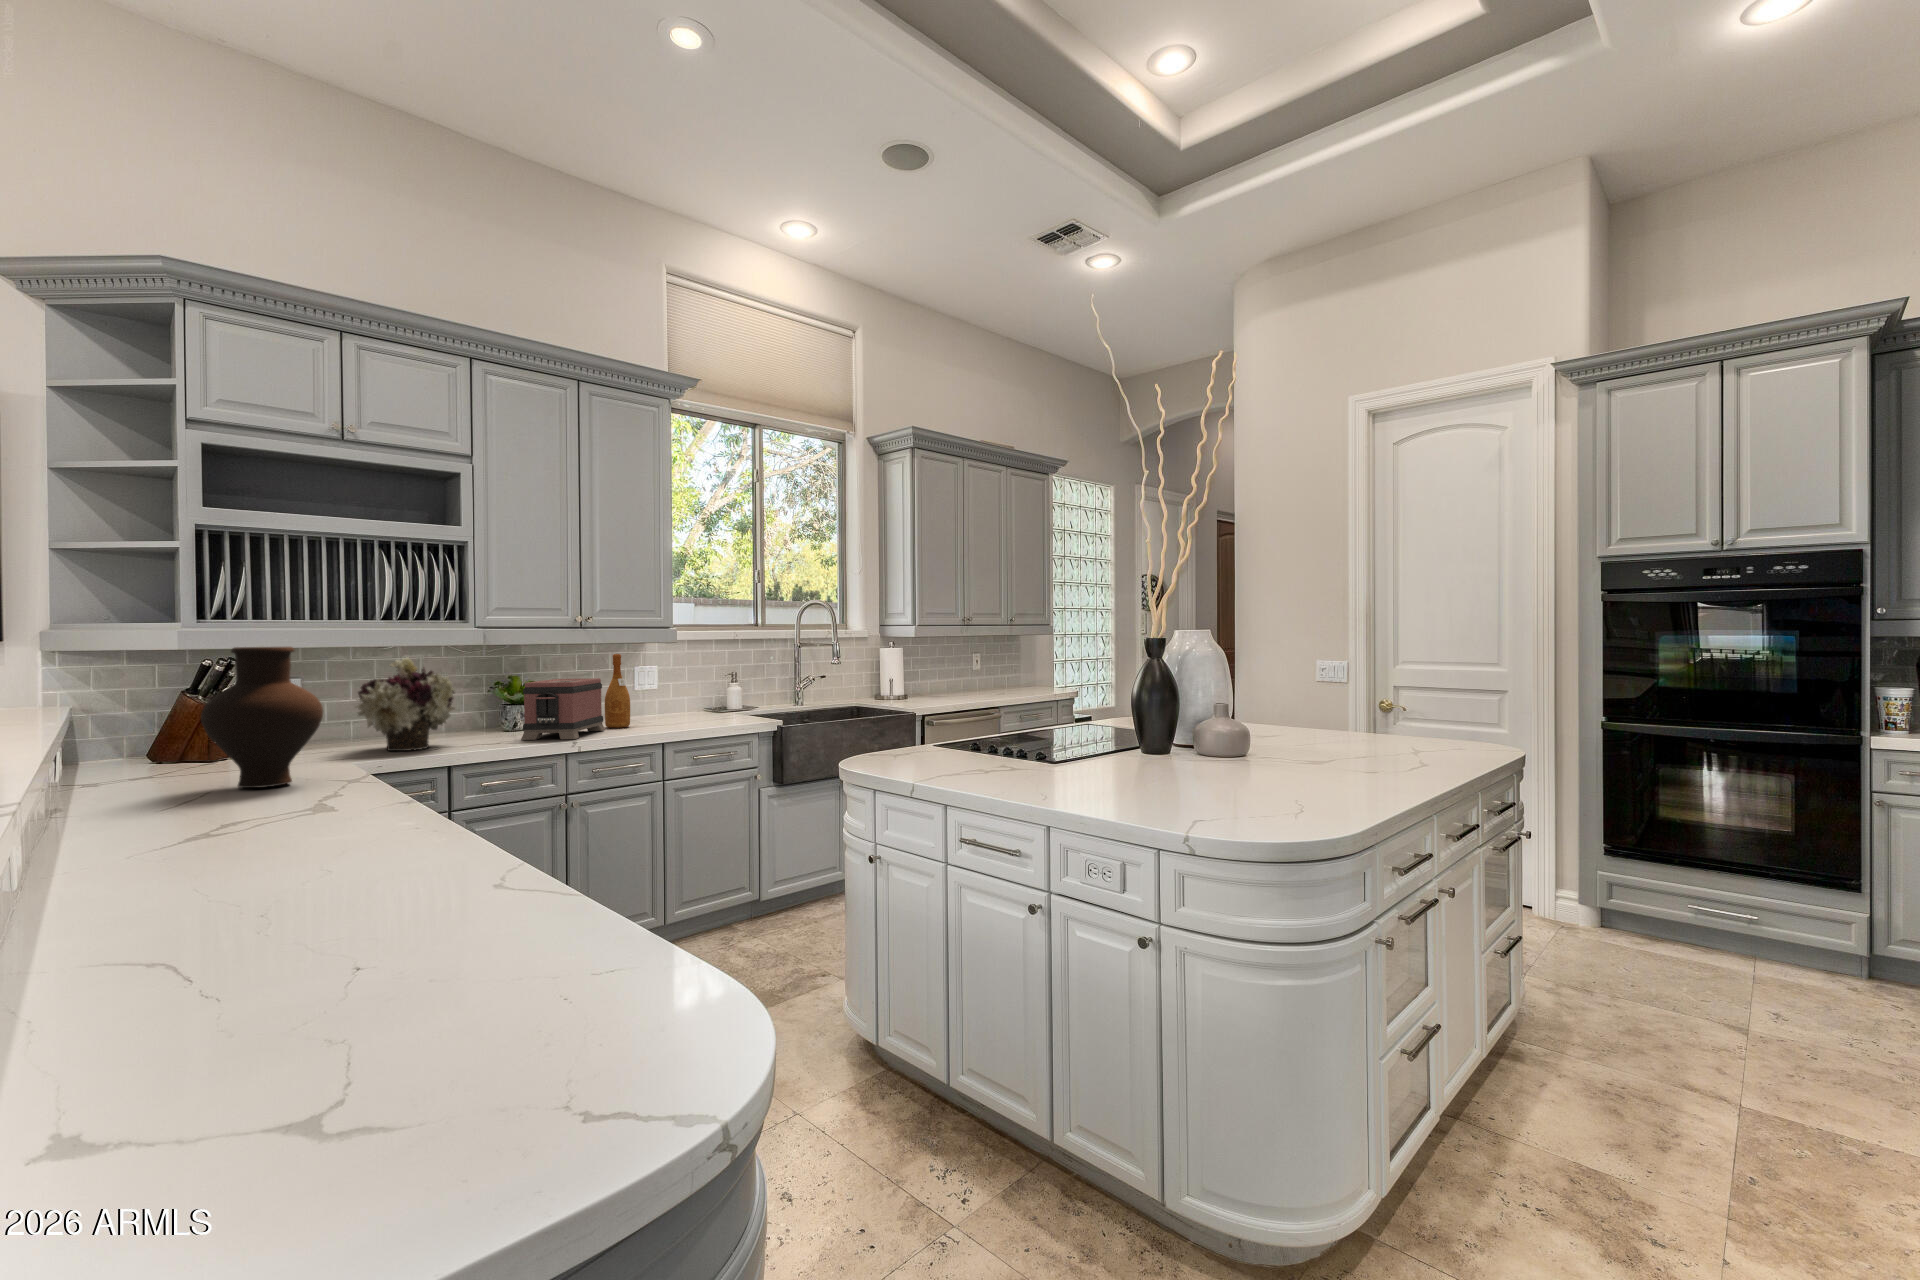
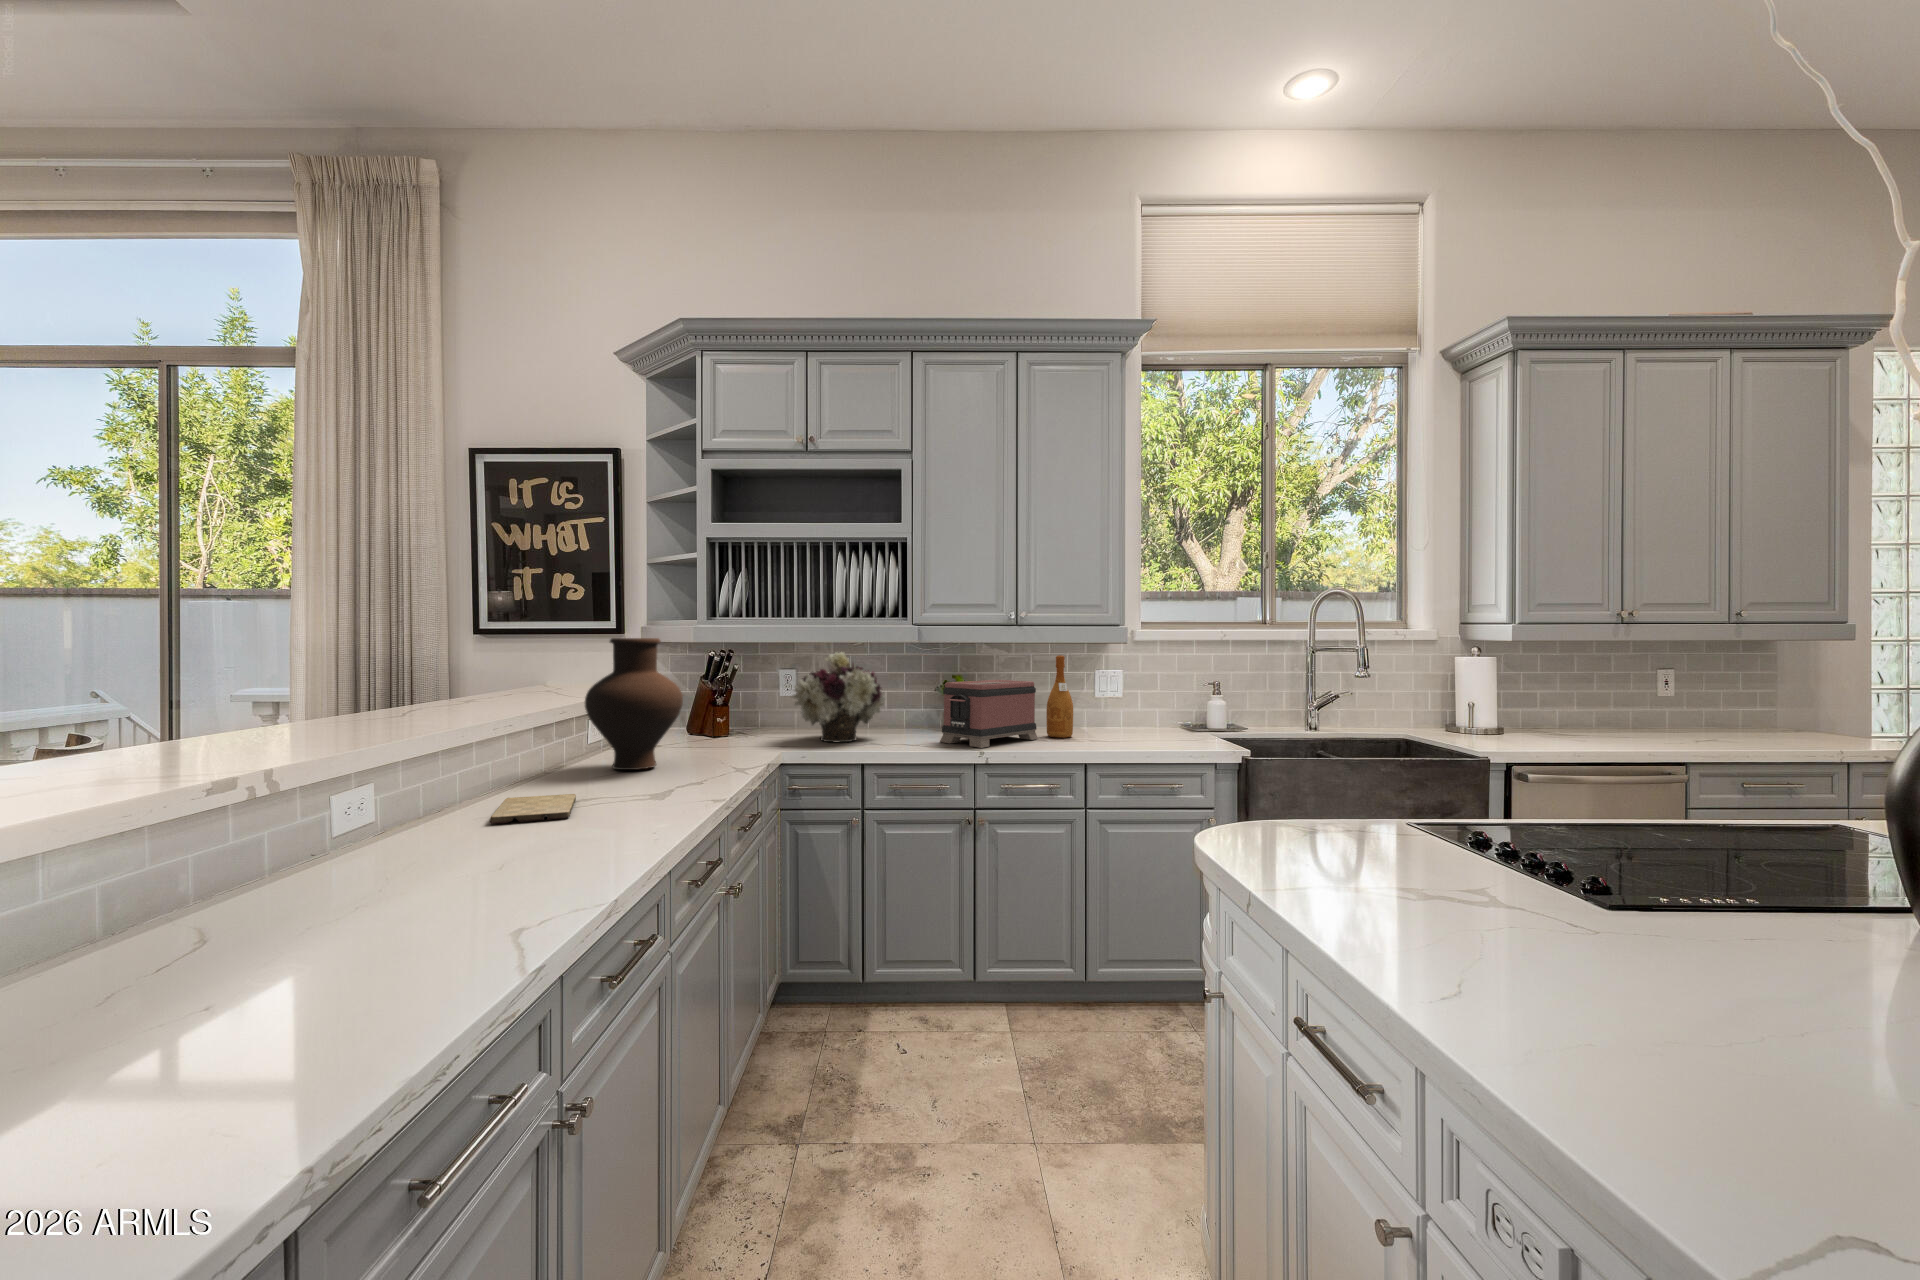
cutting board: none [250,798,369,820] -> present [489,794,576,824]

